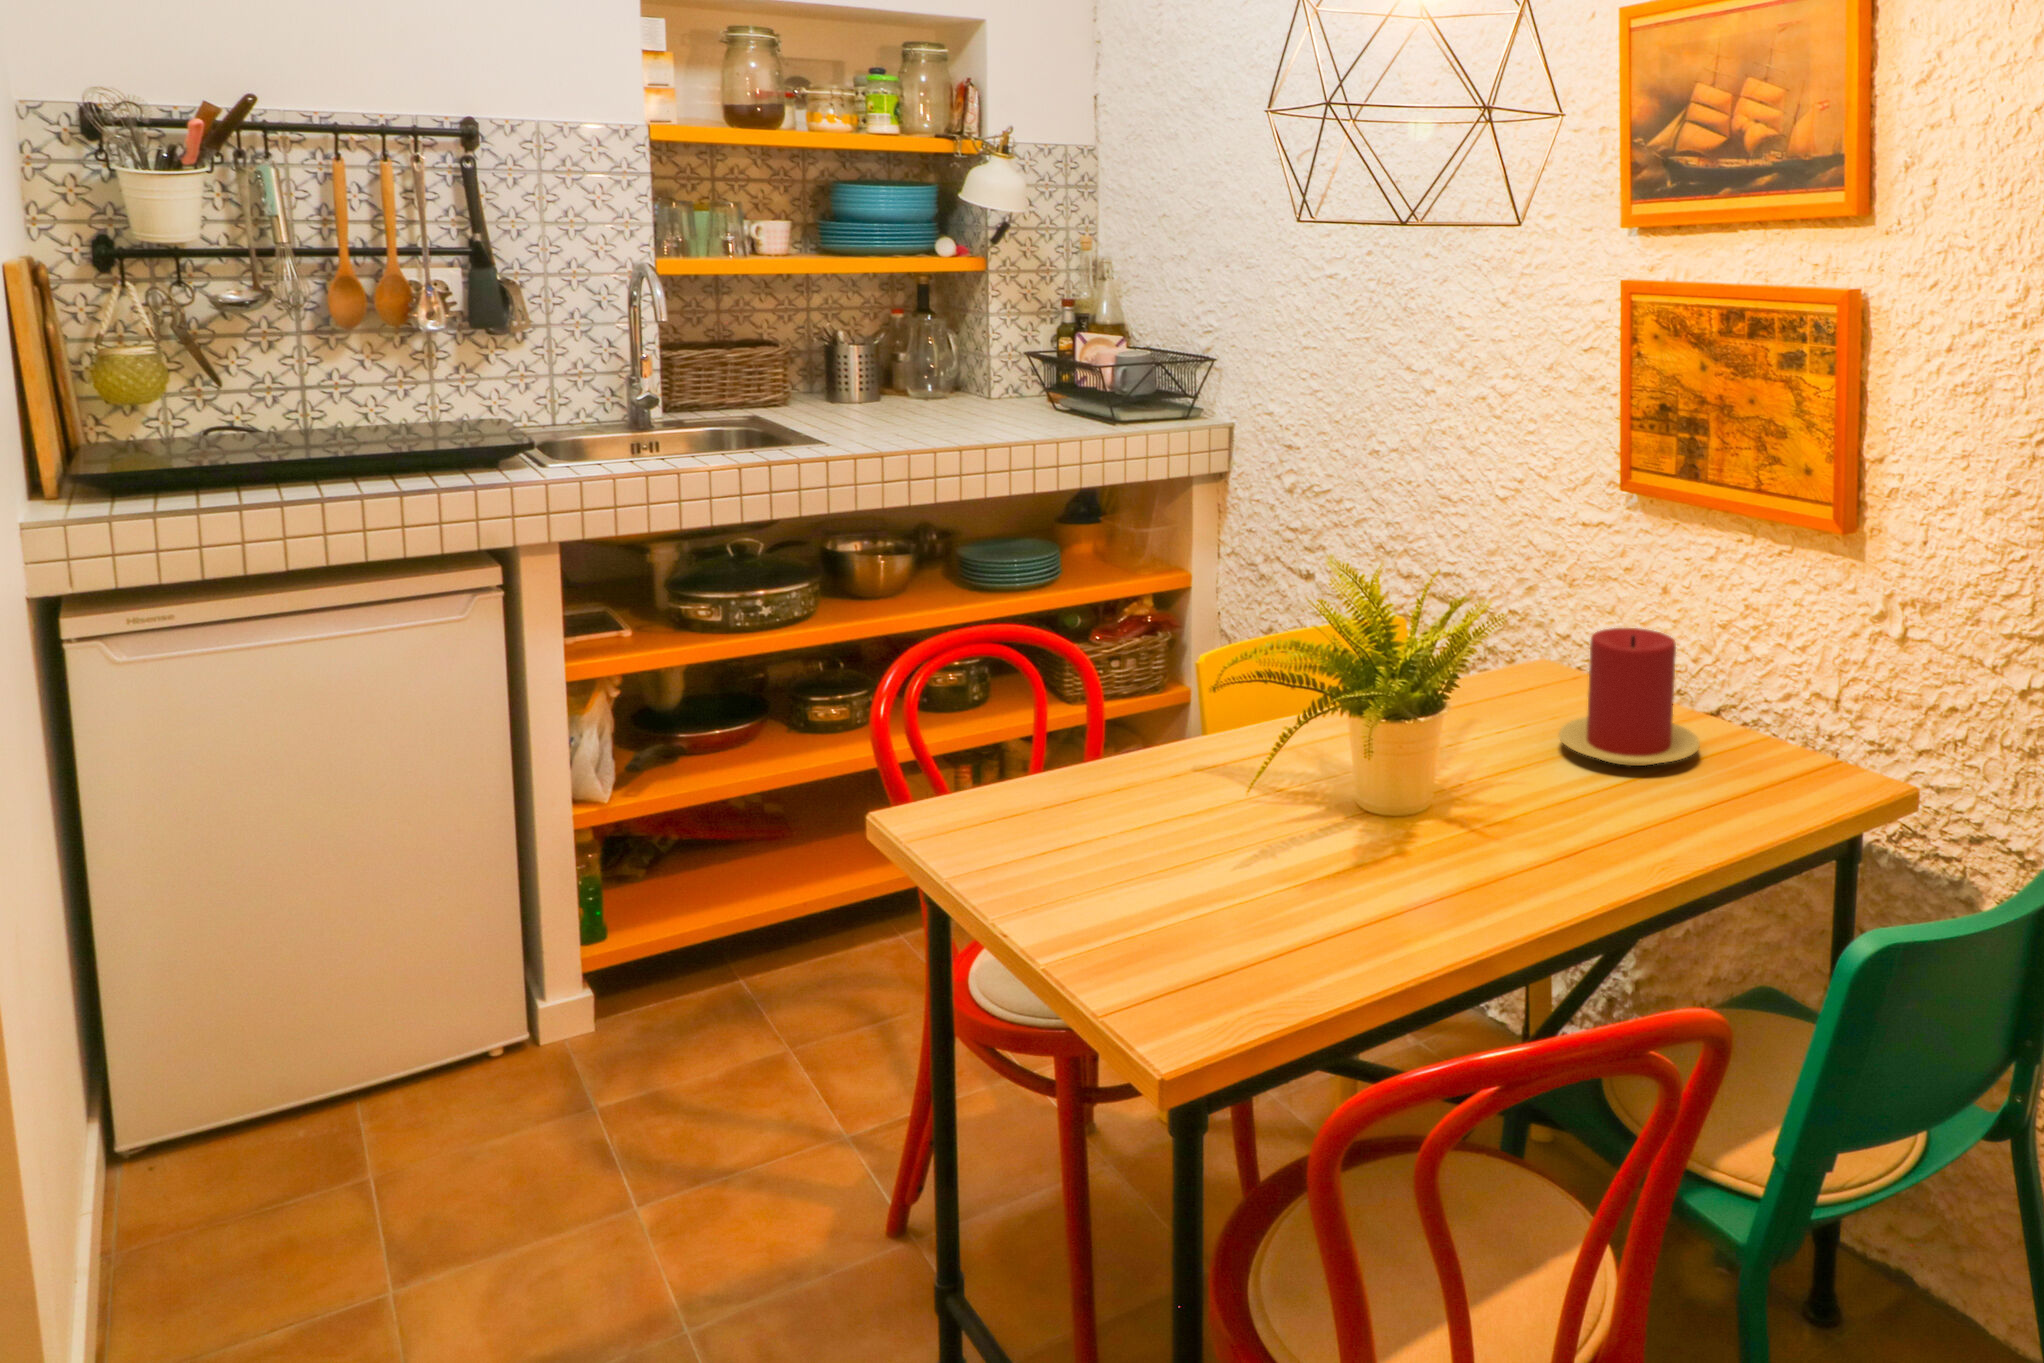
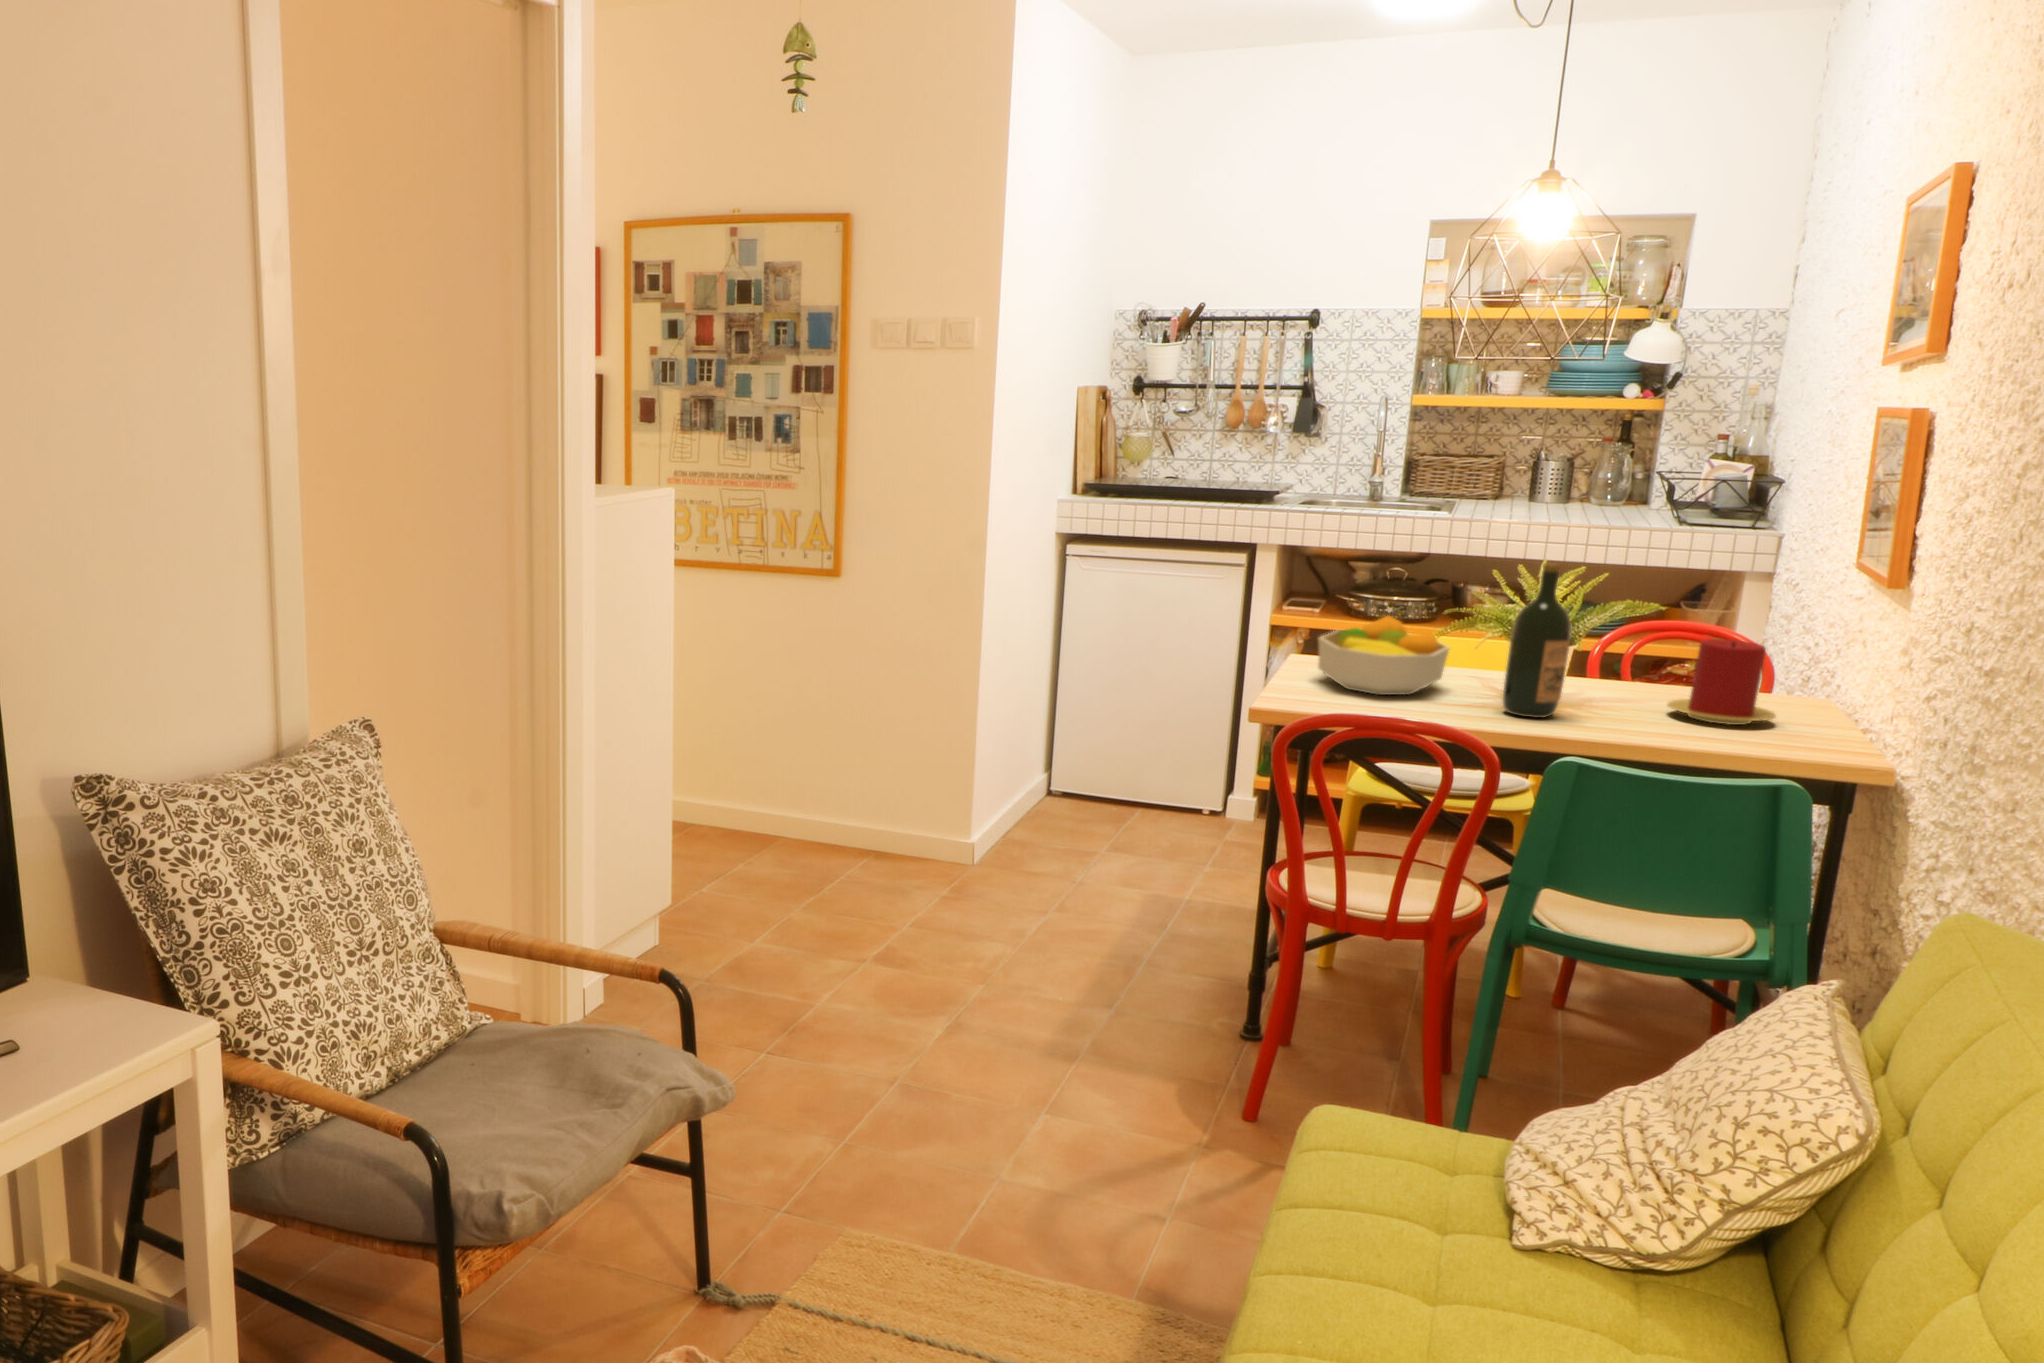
wine bottle: none [1455,577,1553,862] -> present [1503,563,1571,718]
fruit bowl: none [1055,708,1333,901] -> present [1318,616,1449,695]

